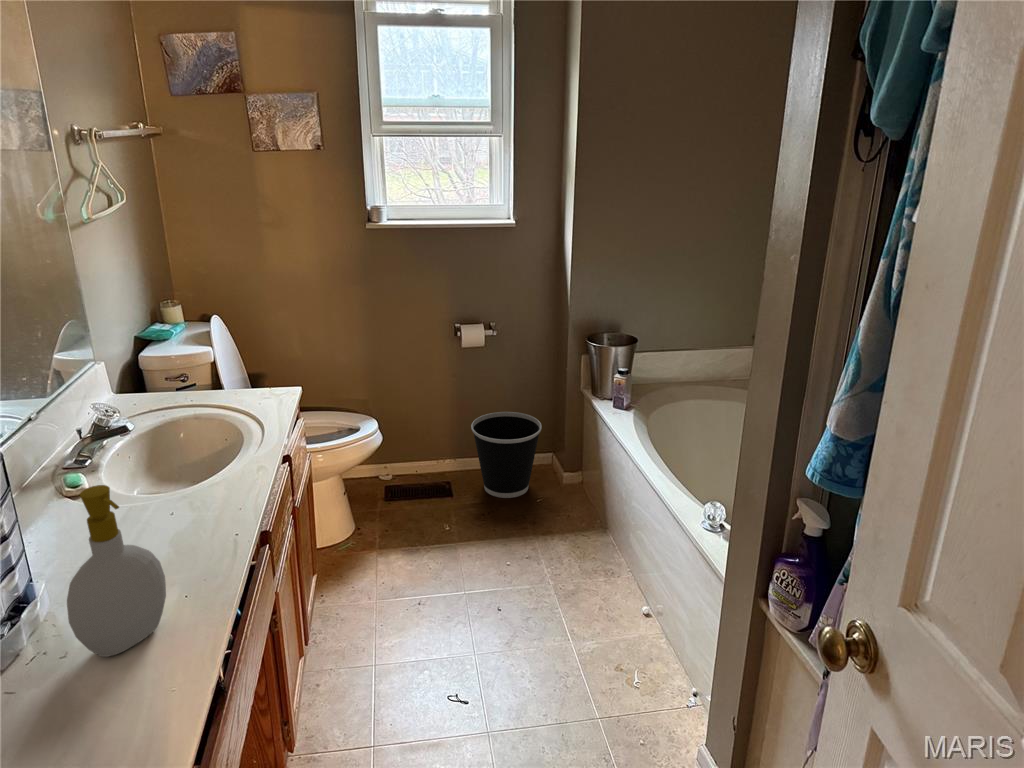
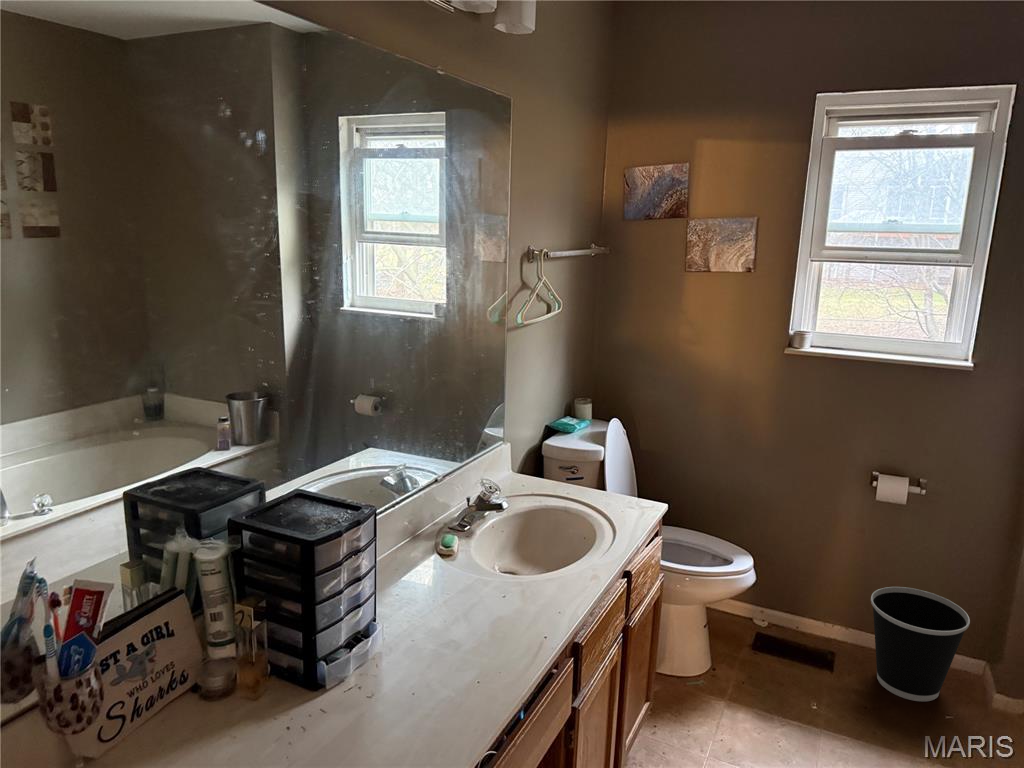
soap bottle: present [67,485,166,657] -> none [379,556,461,708]

